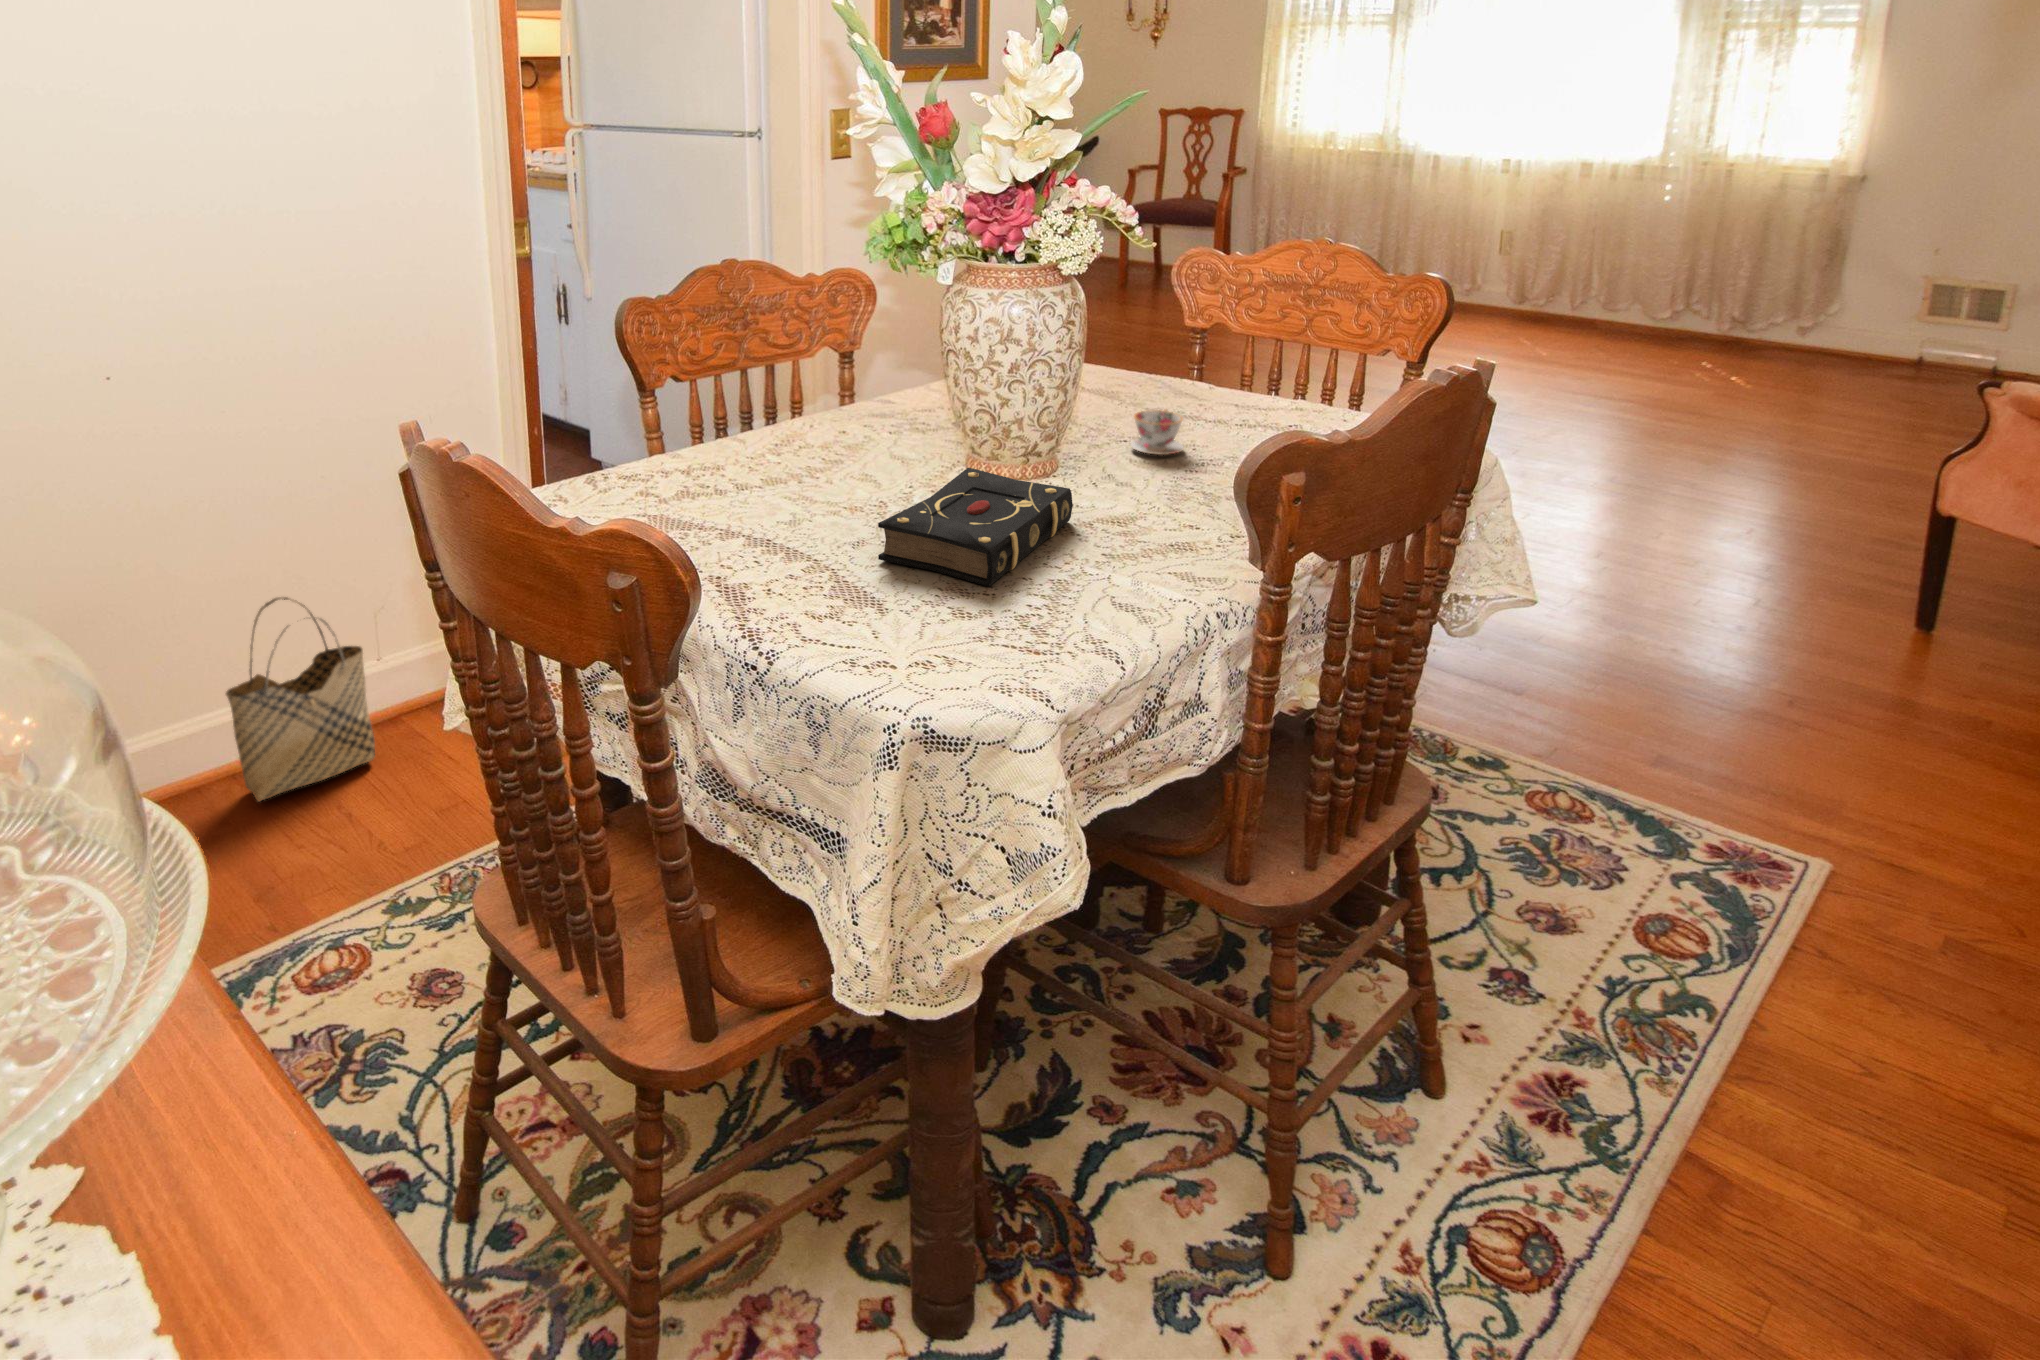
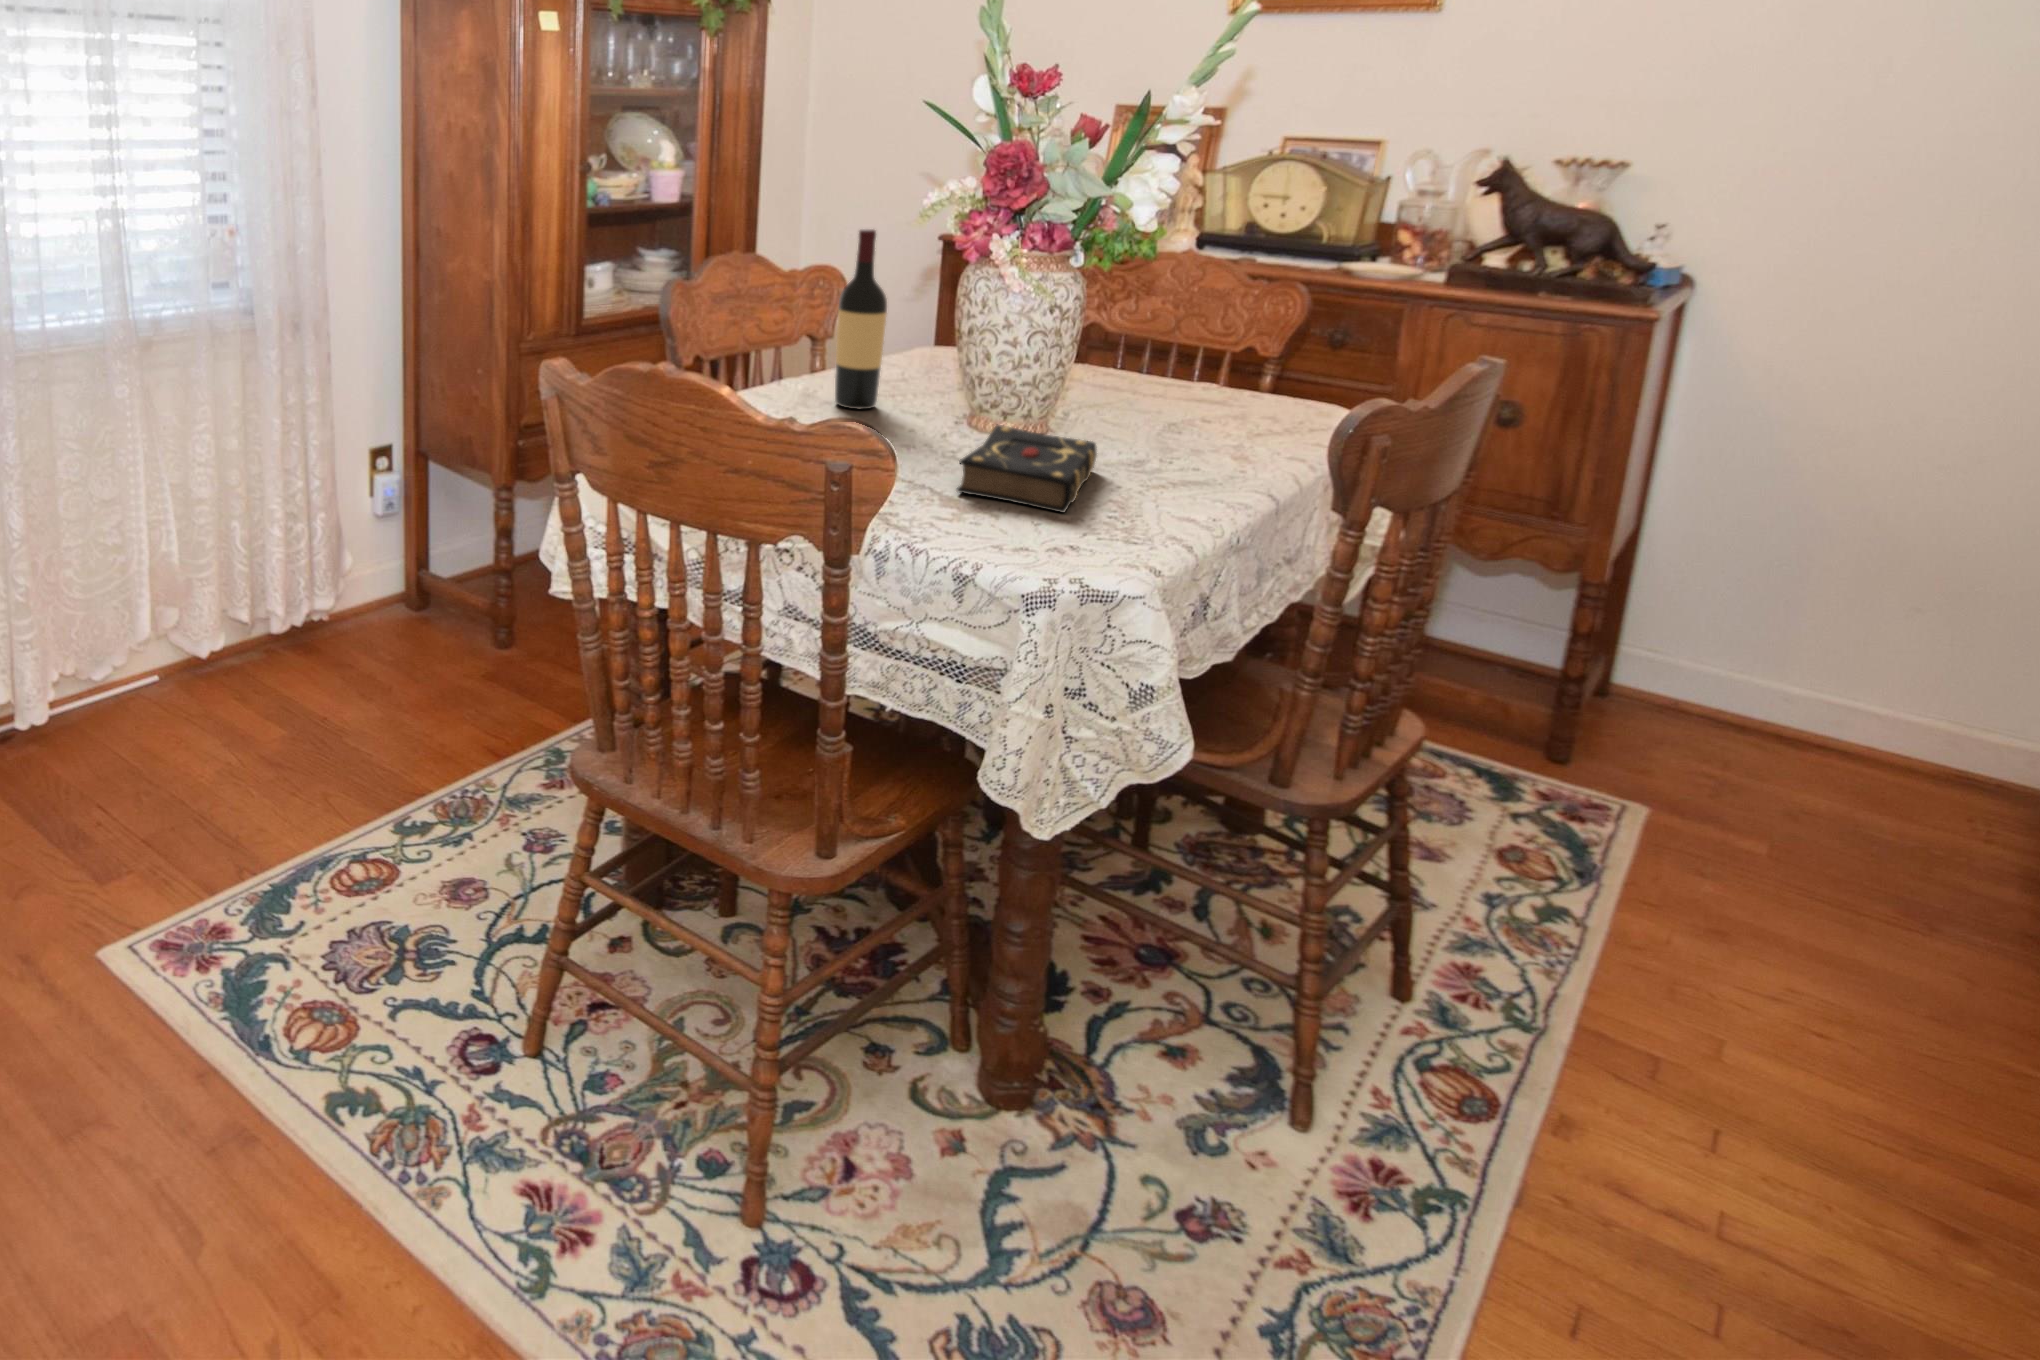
wine bottle: none [827,239,881,444] -> present [835,229,887,409]
teacup: present [1130,409,1184,455] -> none [1100,388,1150,425]
woven basket: present [226,597,375,801] -> none [215,550,335,739]

